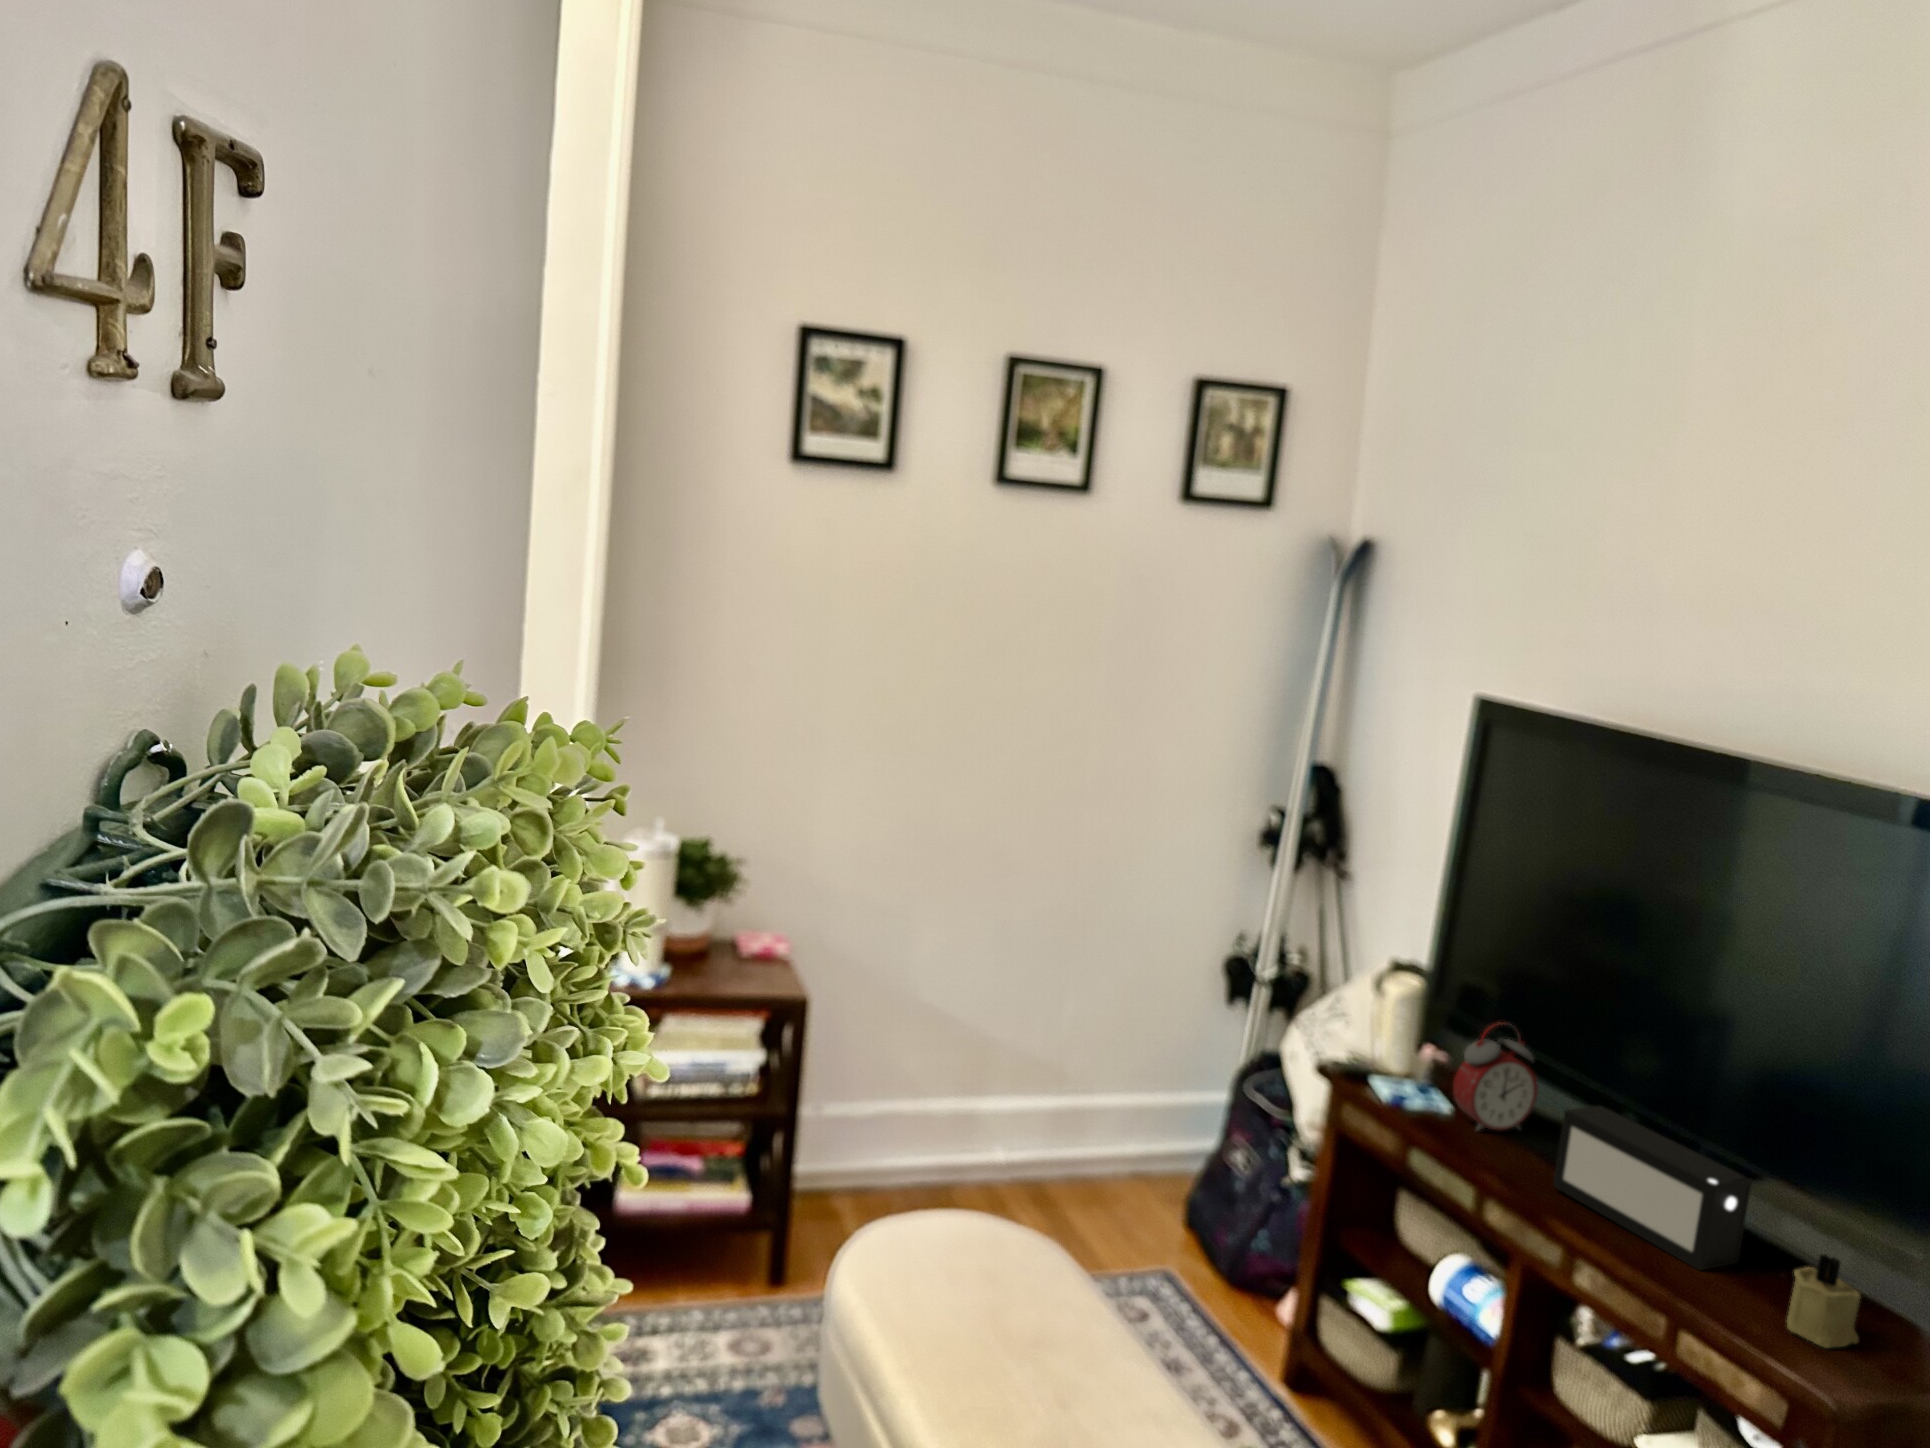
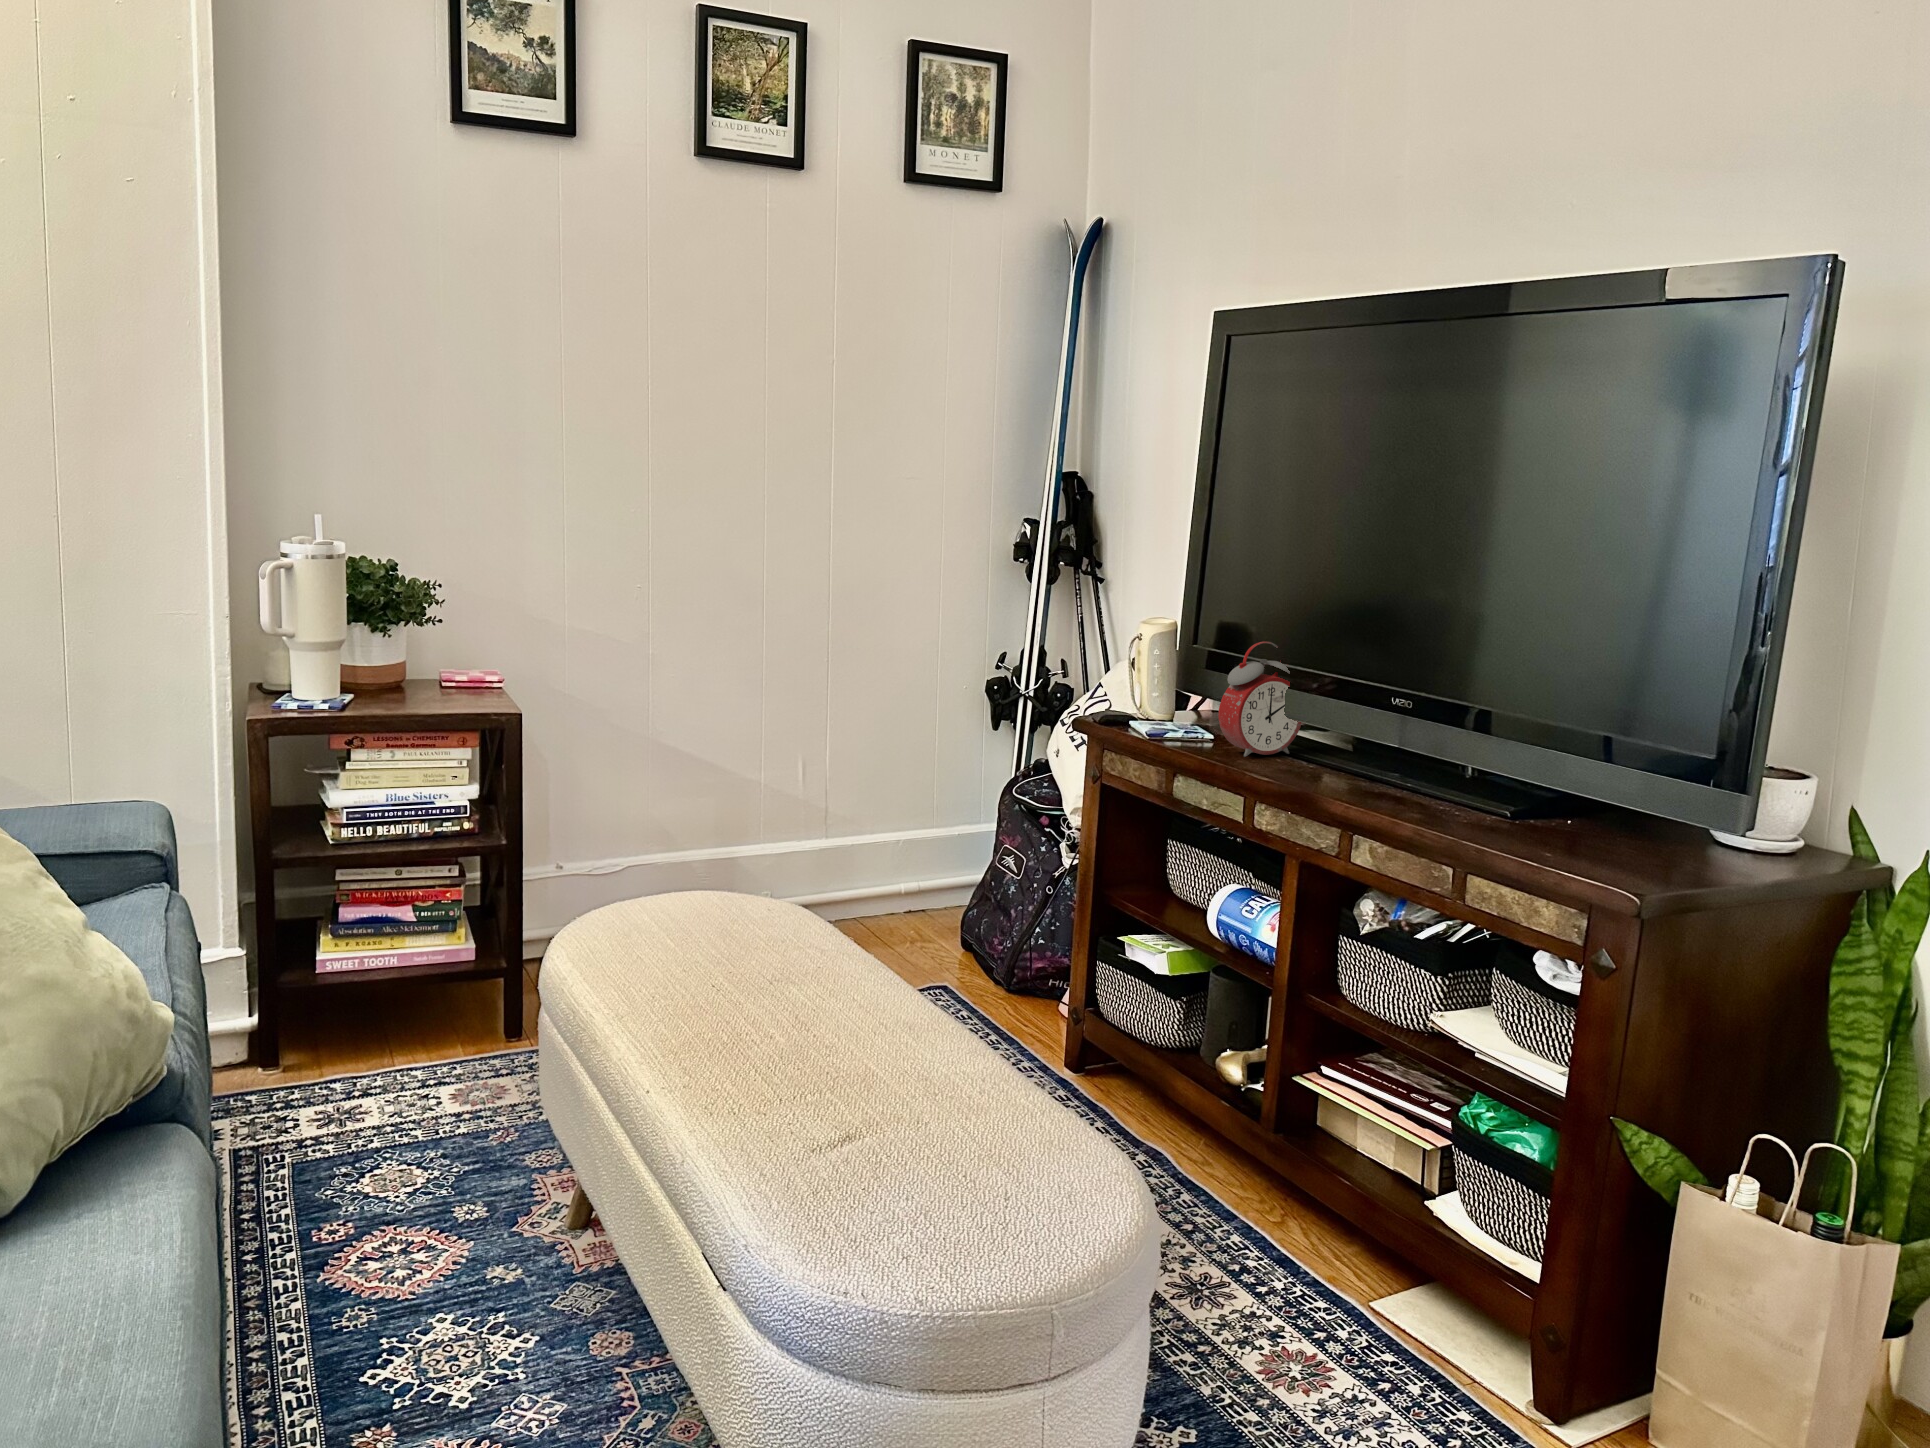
speaker: present [1553,1106,1752,1270] -> none [1325,695,1526,824]
candle: present [1787,1255,1861,1348] -> none [1572,767,1645,861]

